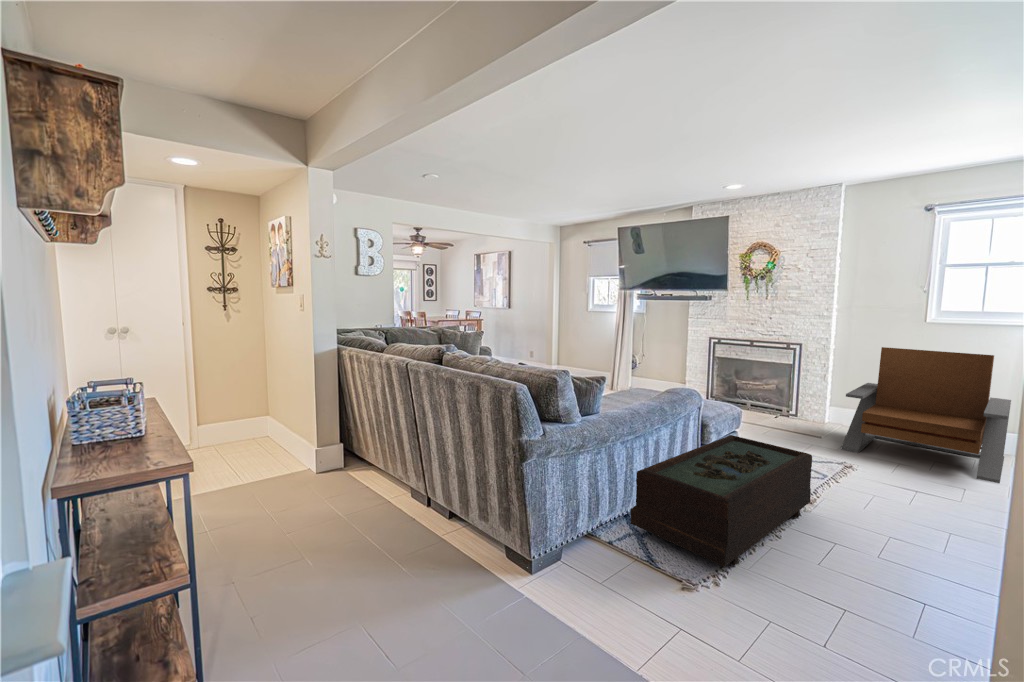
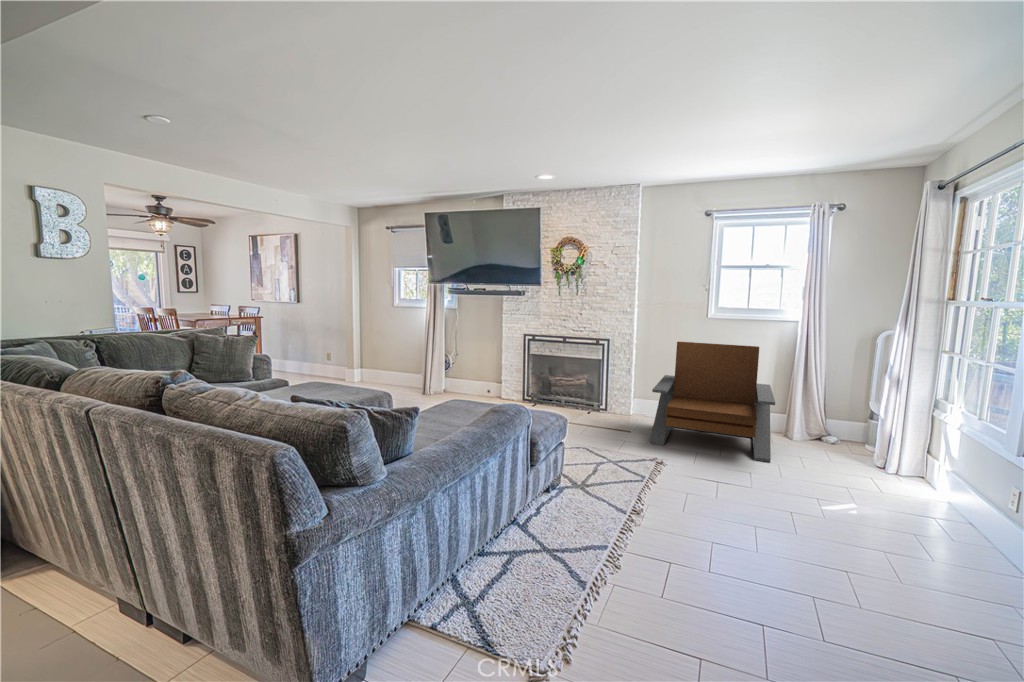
coffee table: present [631,435,812,567] -> none [456,451,640,632]

